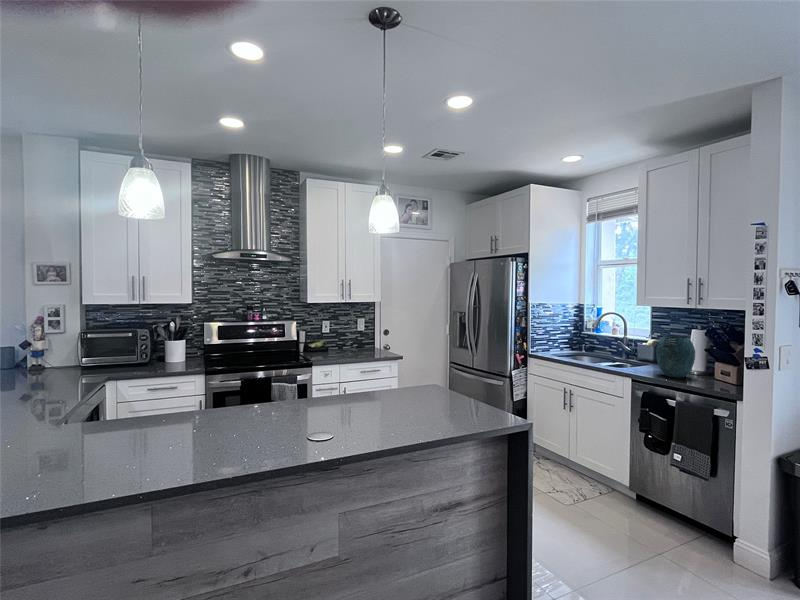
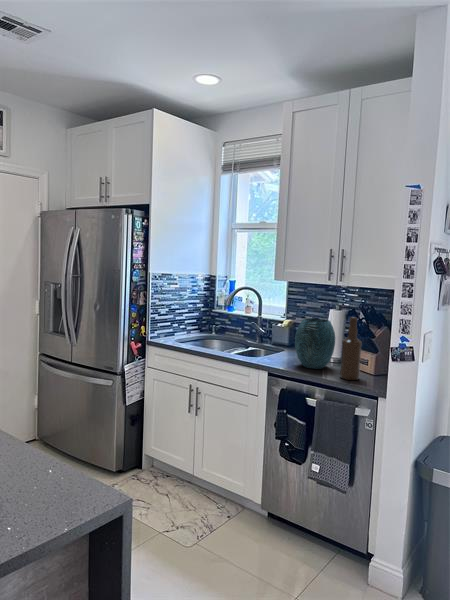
bottle: none [699,334,719,386] -> present [340,317,362,380]

